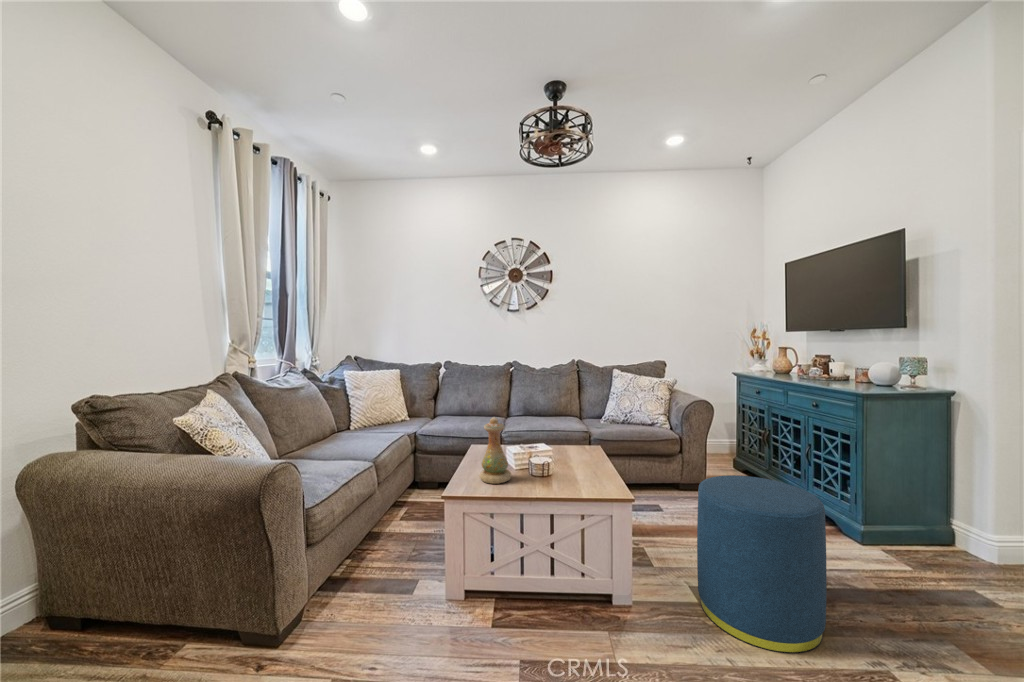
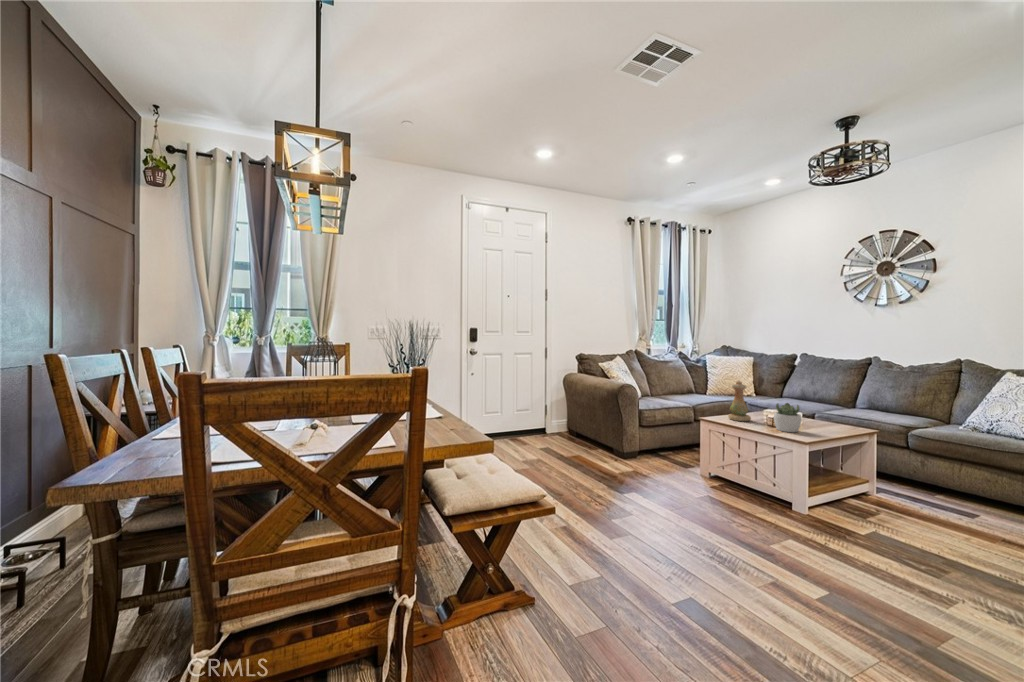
succulent plant: none [557,441,592,487] -> present [774,403,802,432]
ottoman: present [697,475,827,654] -> none [850,445,973,578]

